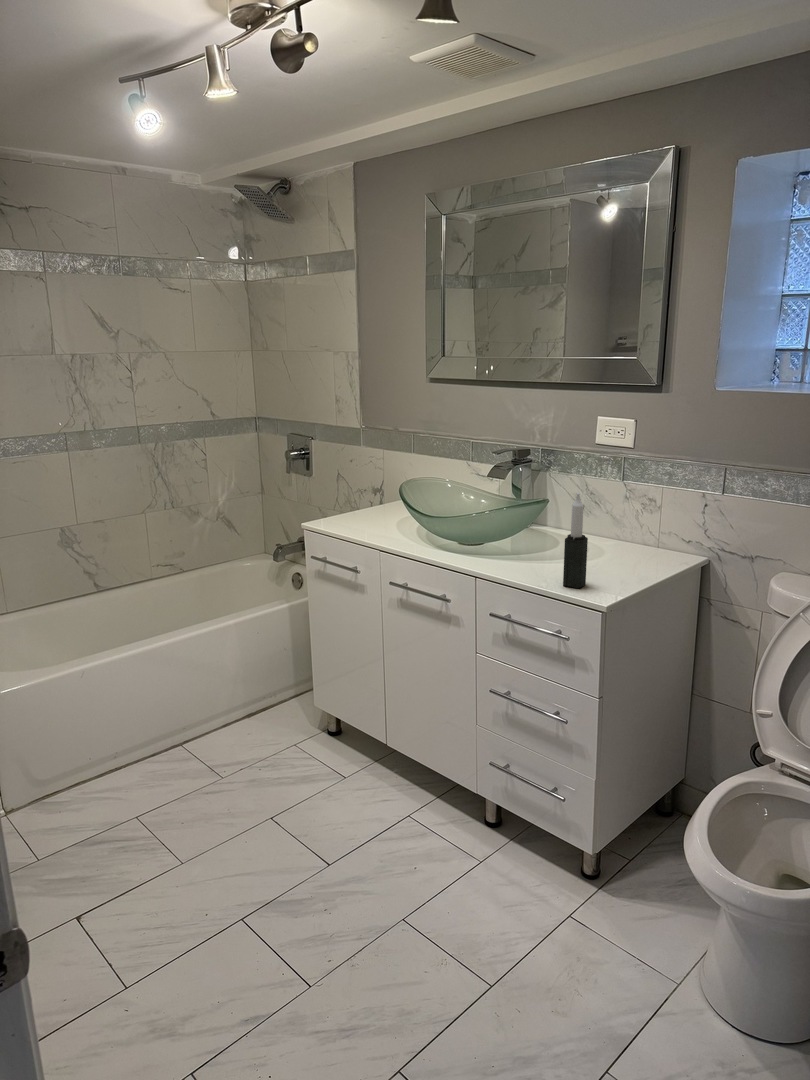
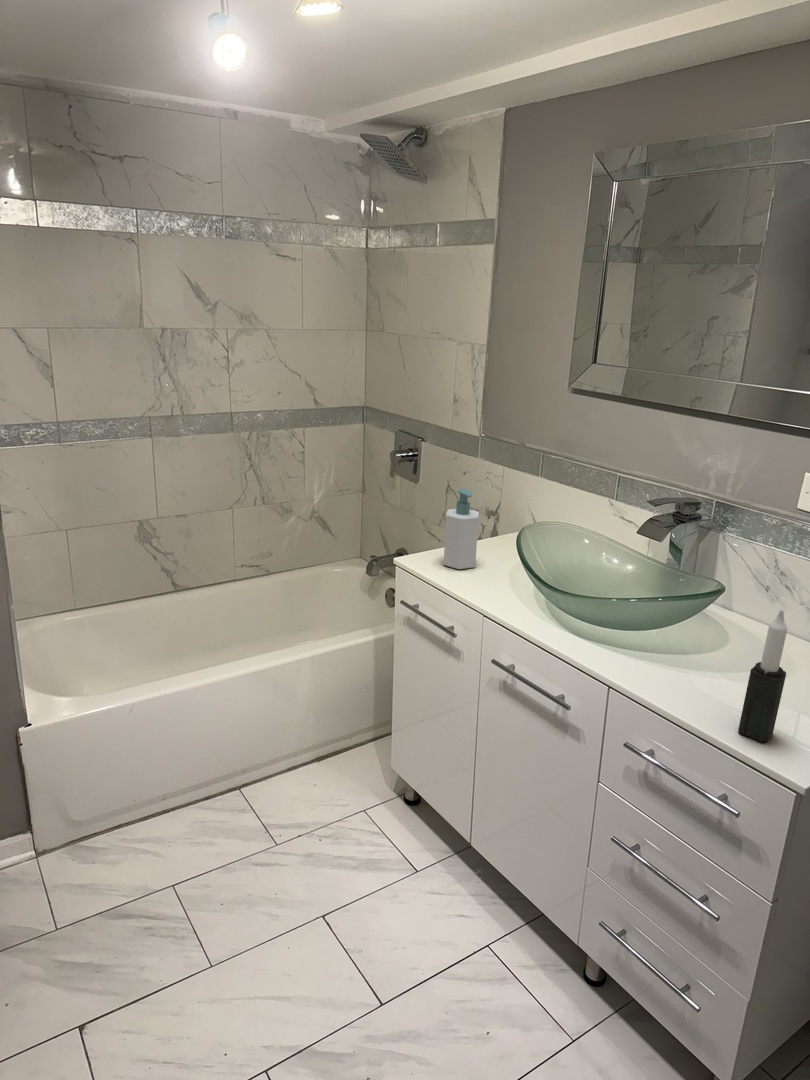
soap bottle: none [341,461,368,525] -> present [444,489,479,569]

